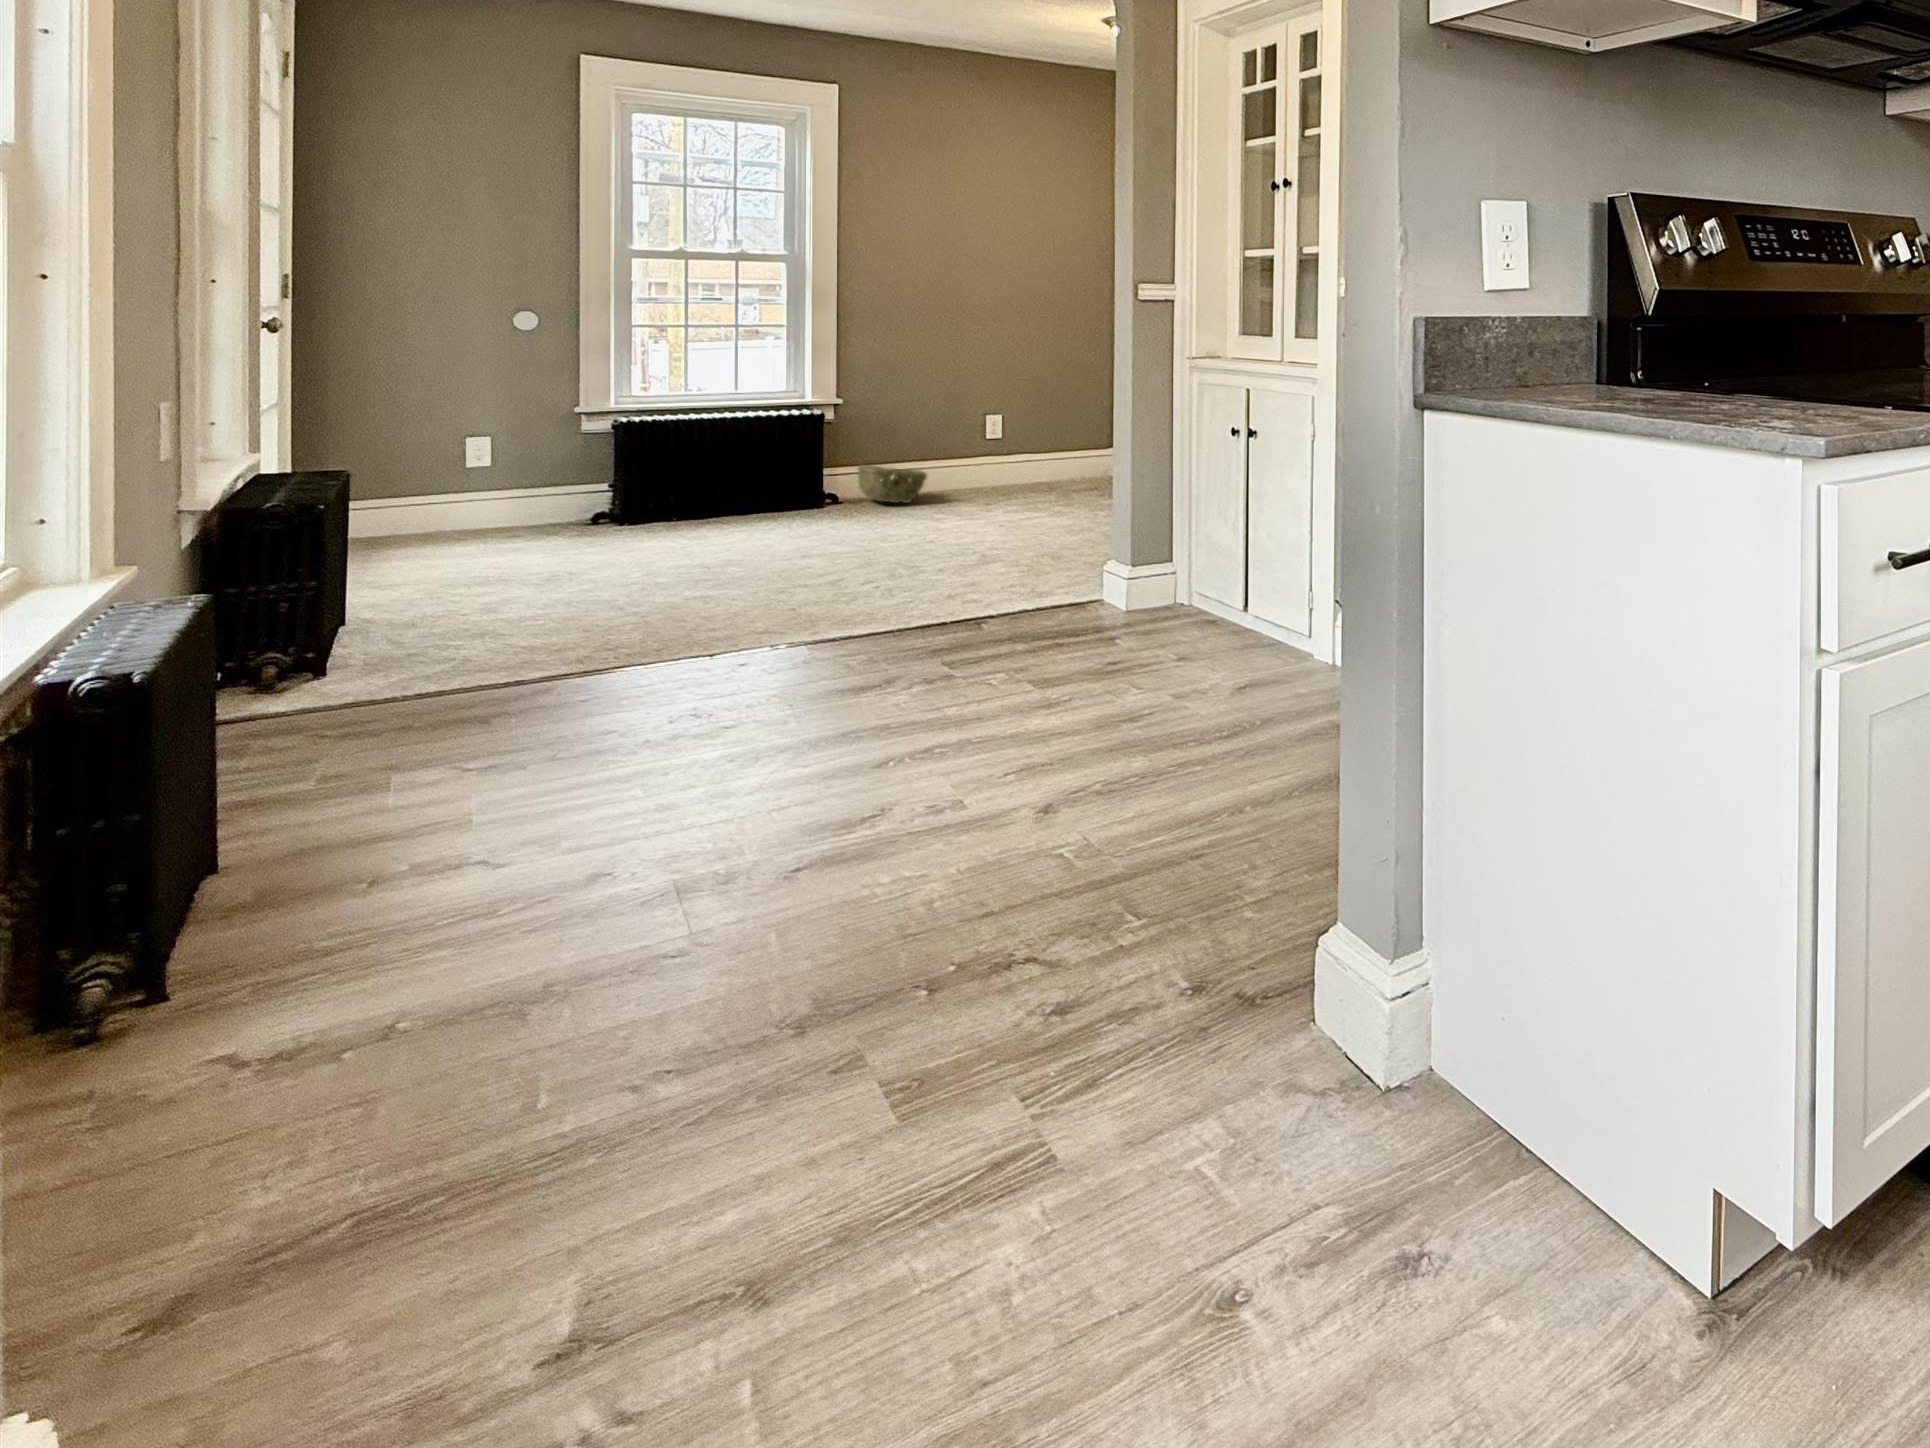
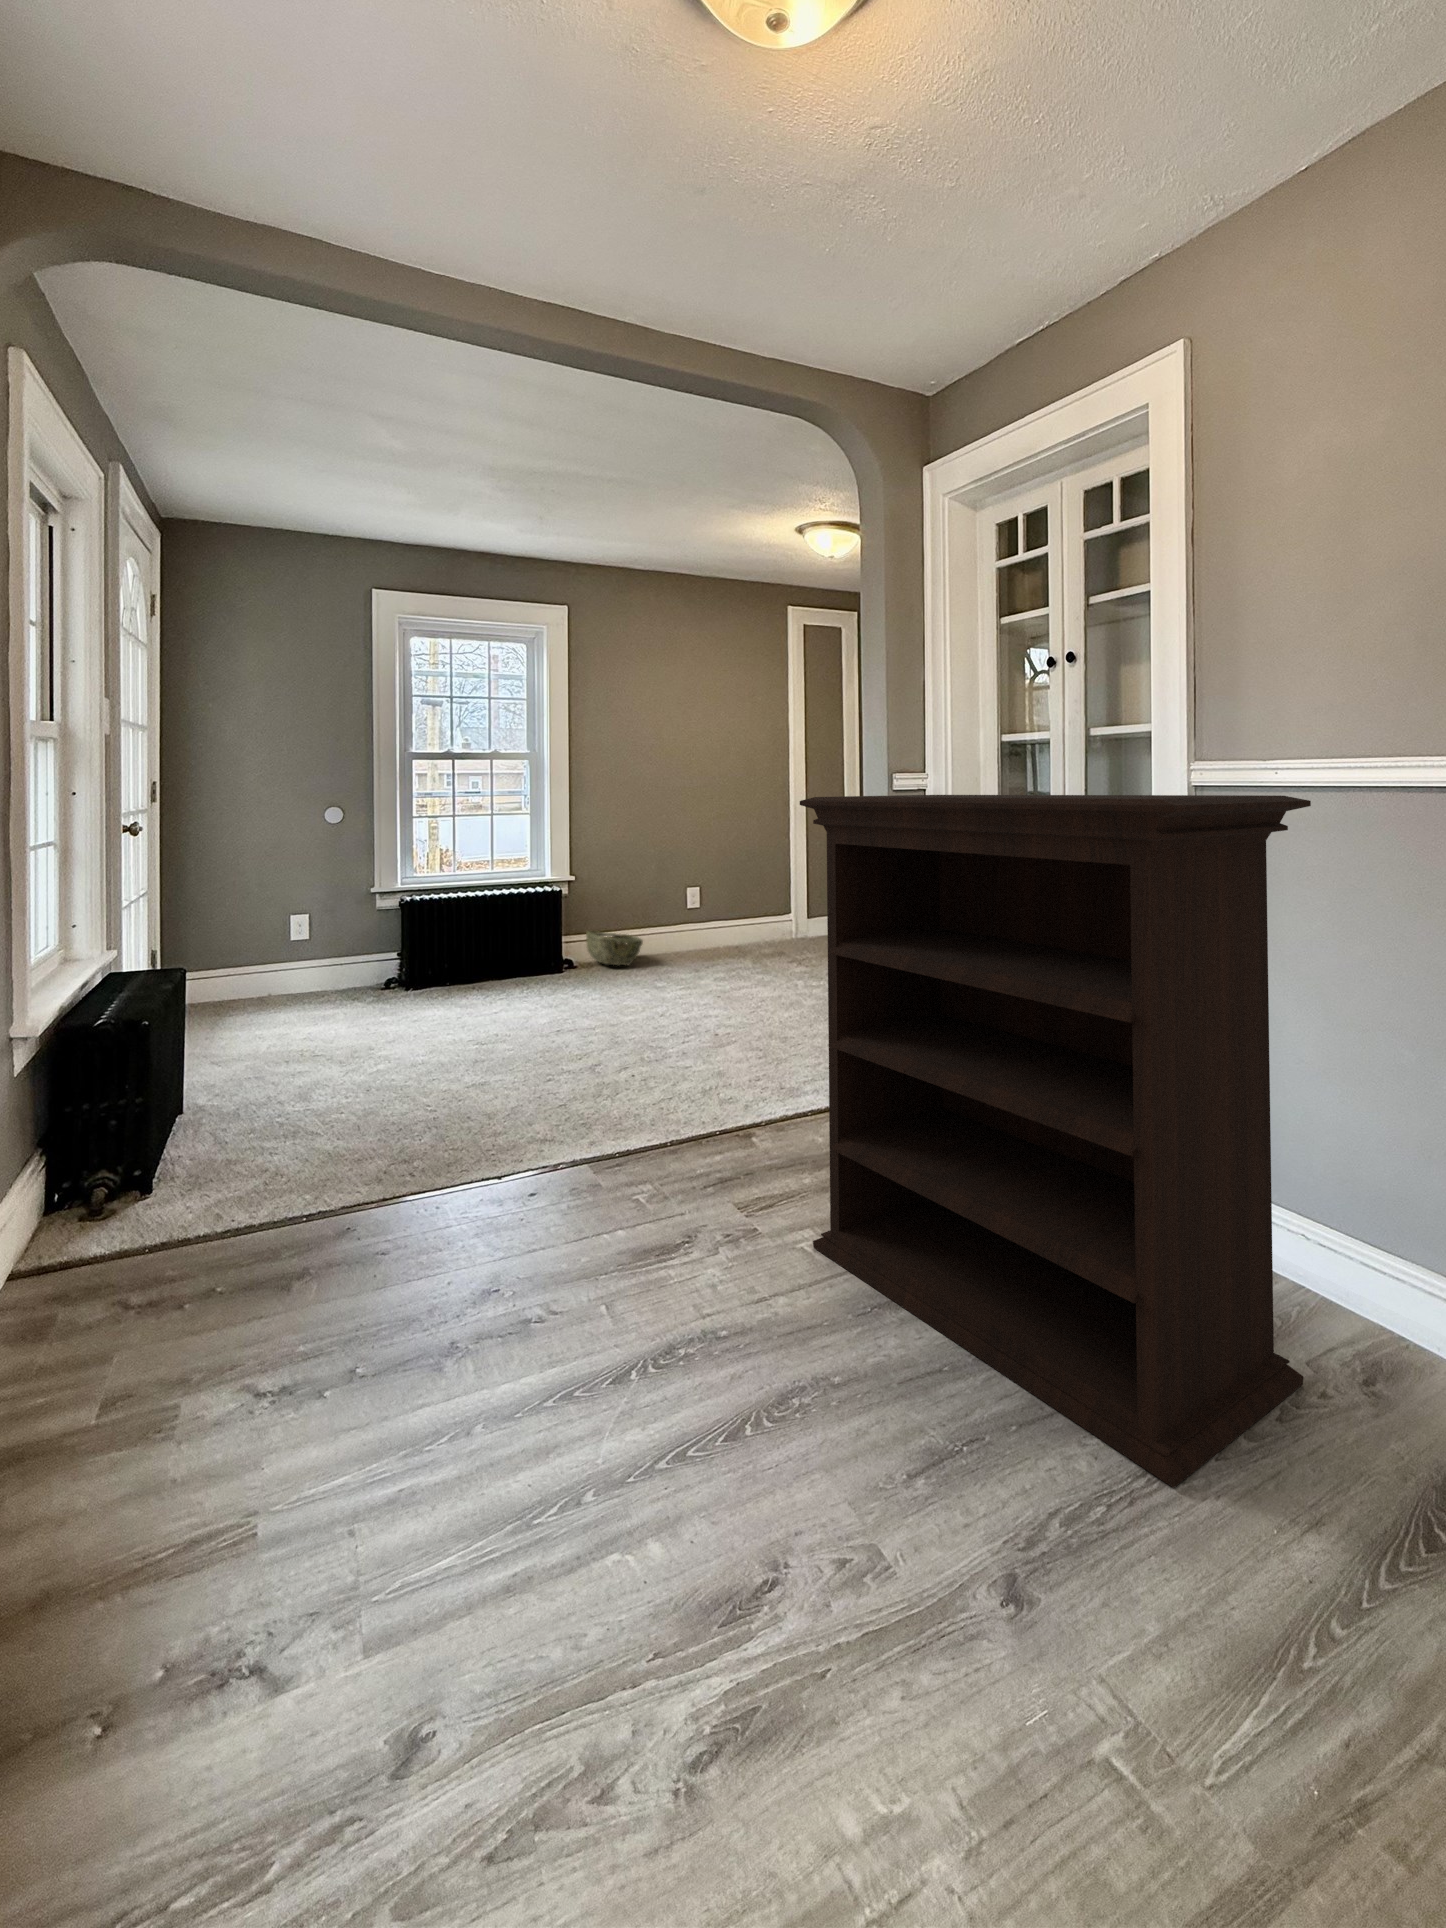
bookshelf: none [994,299,1345,768] -> present [800,795,1311,1488]

